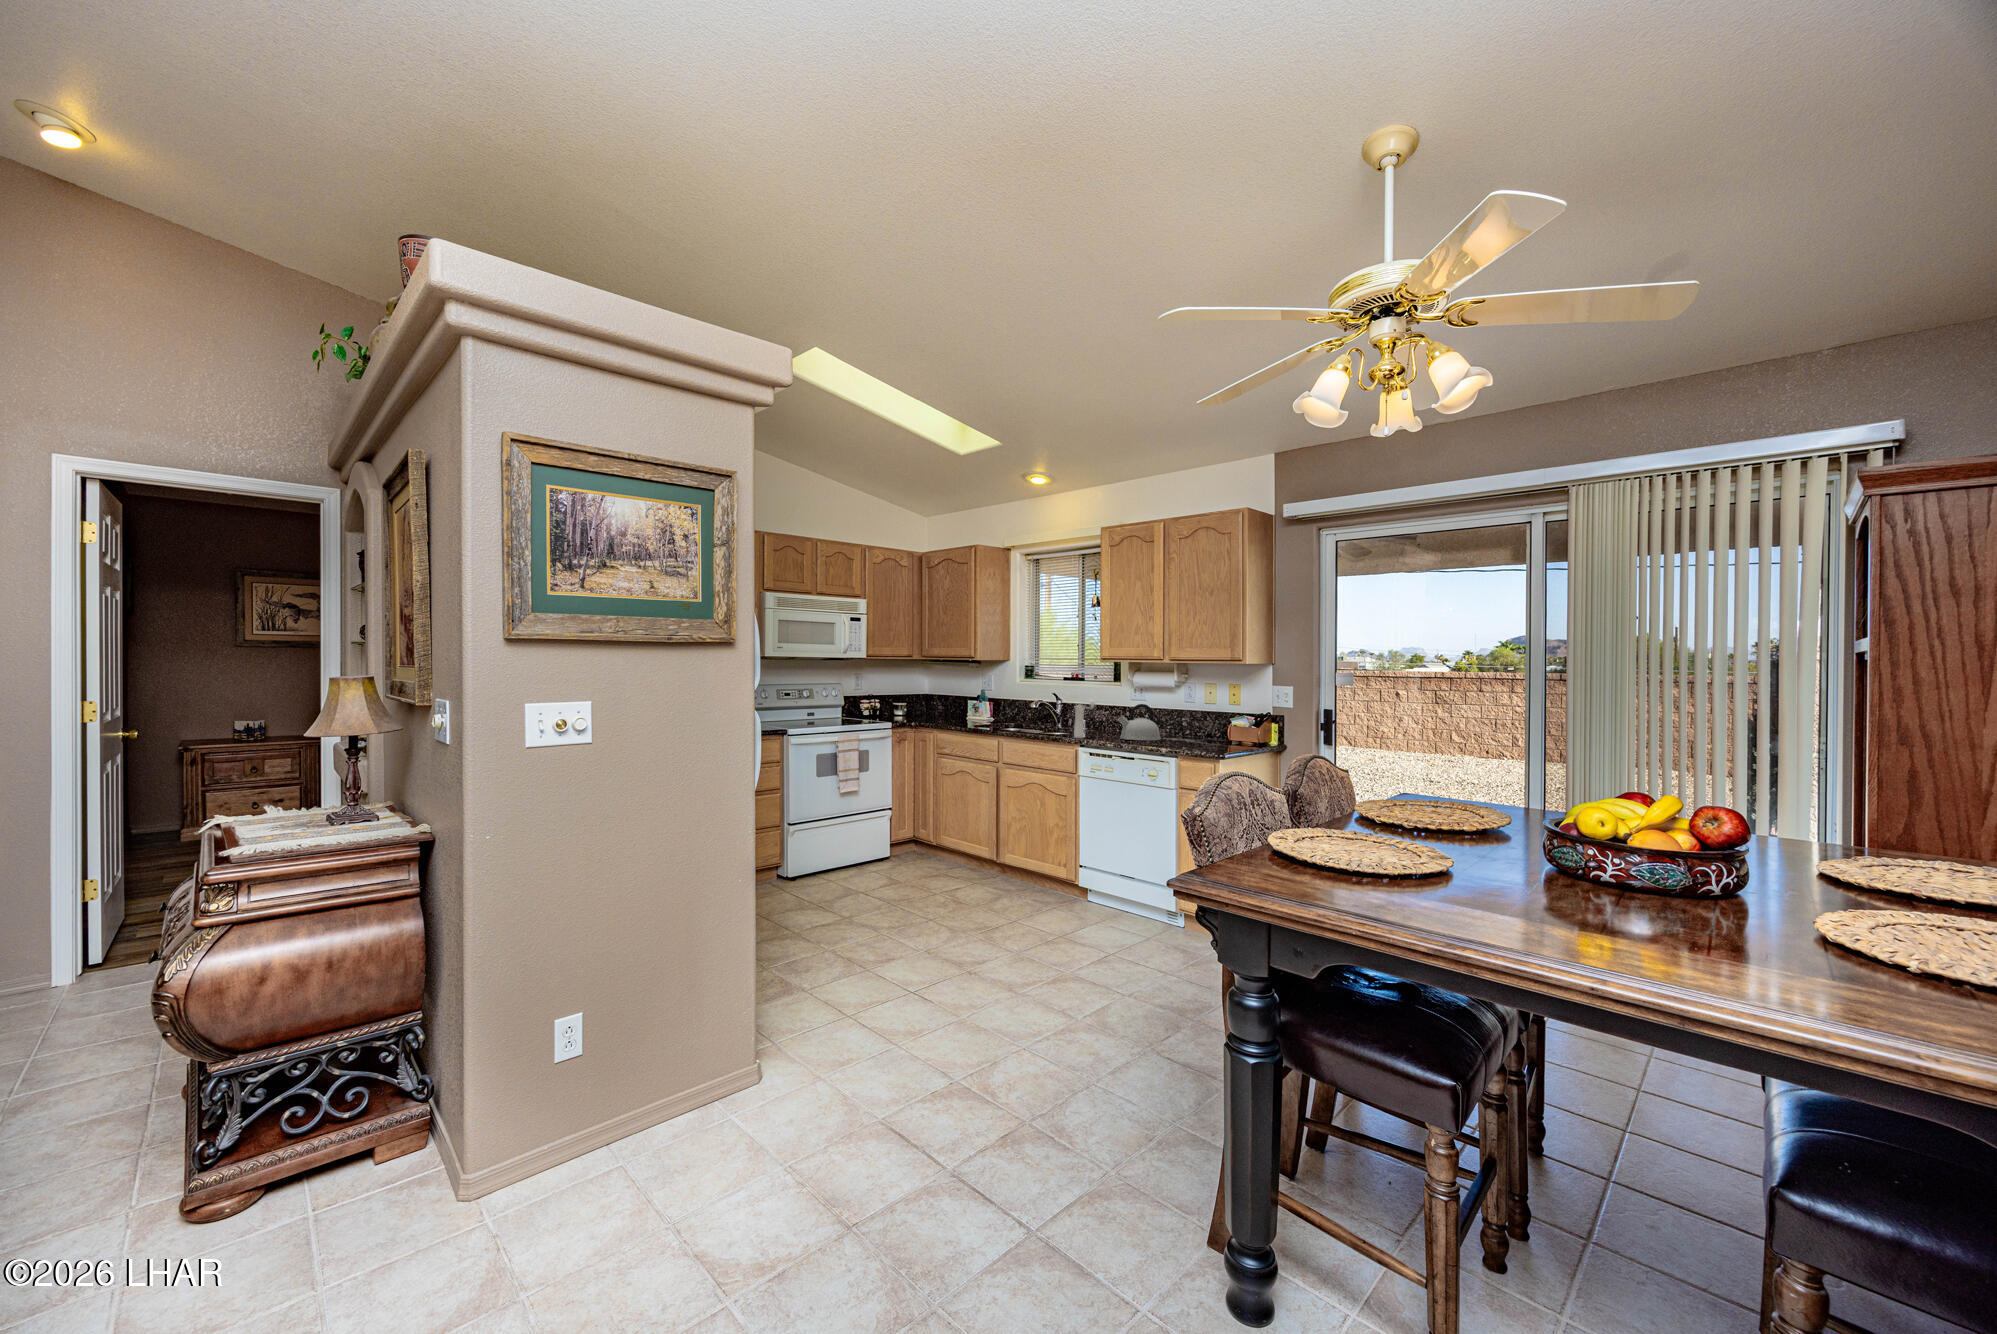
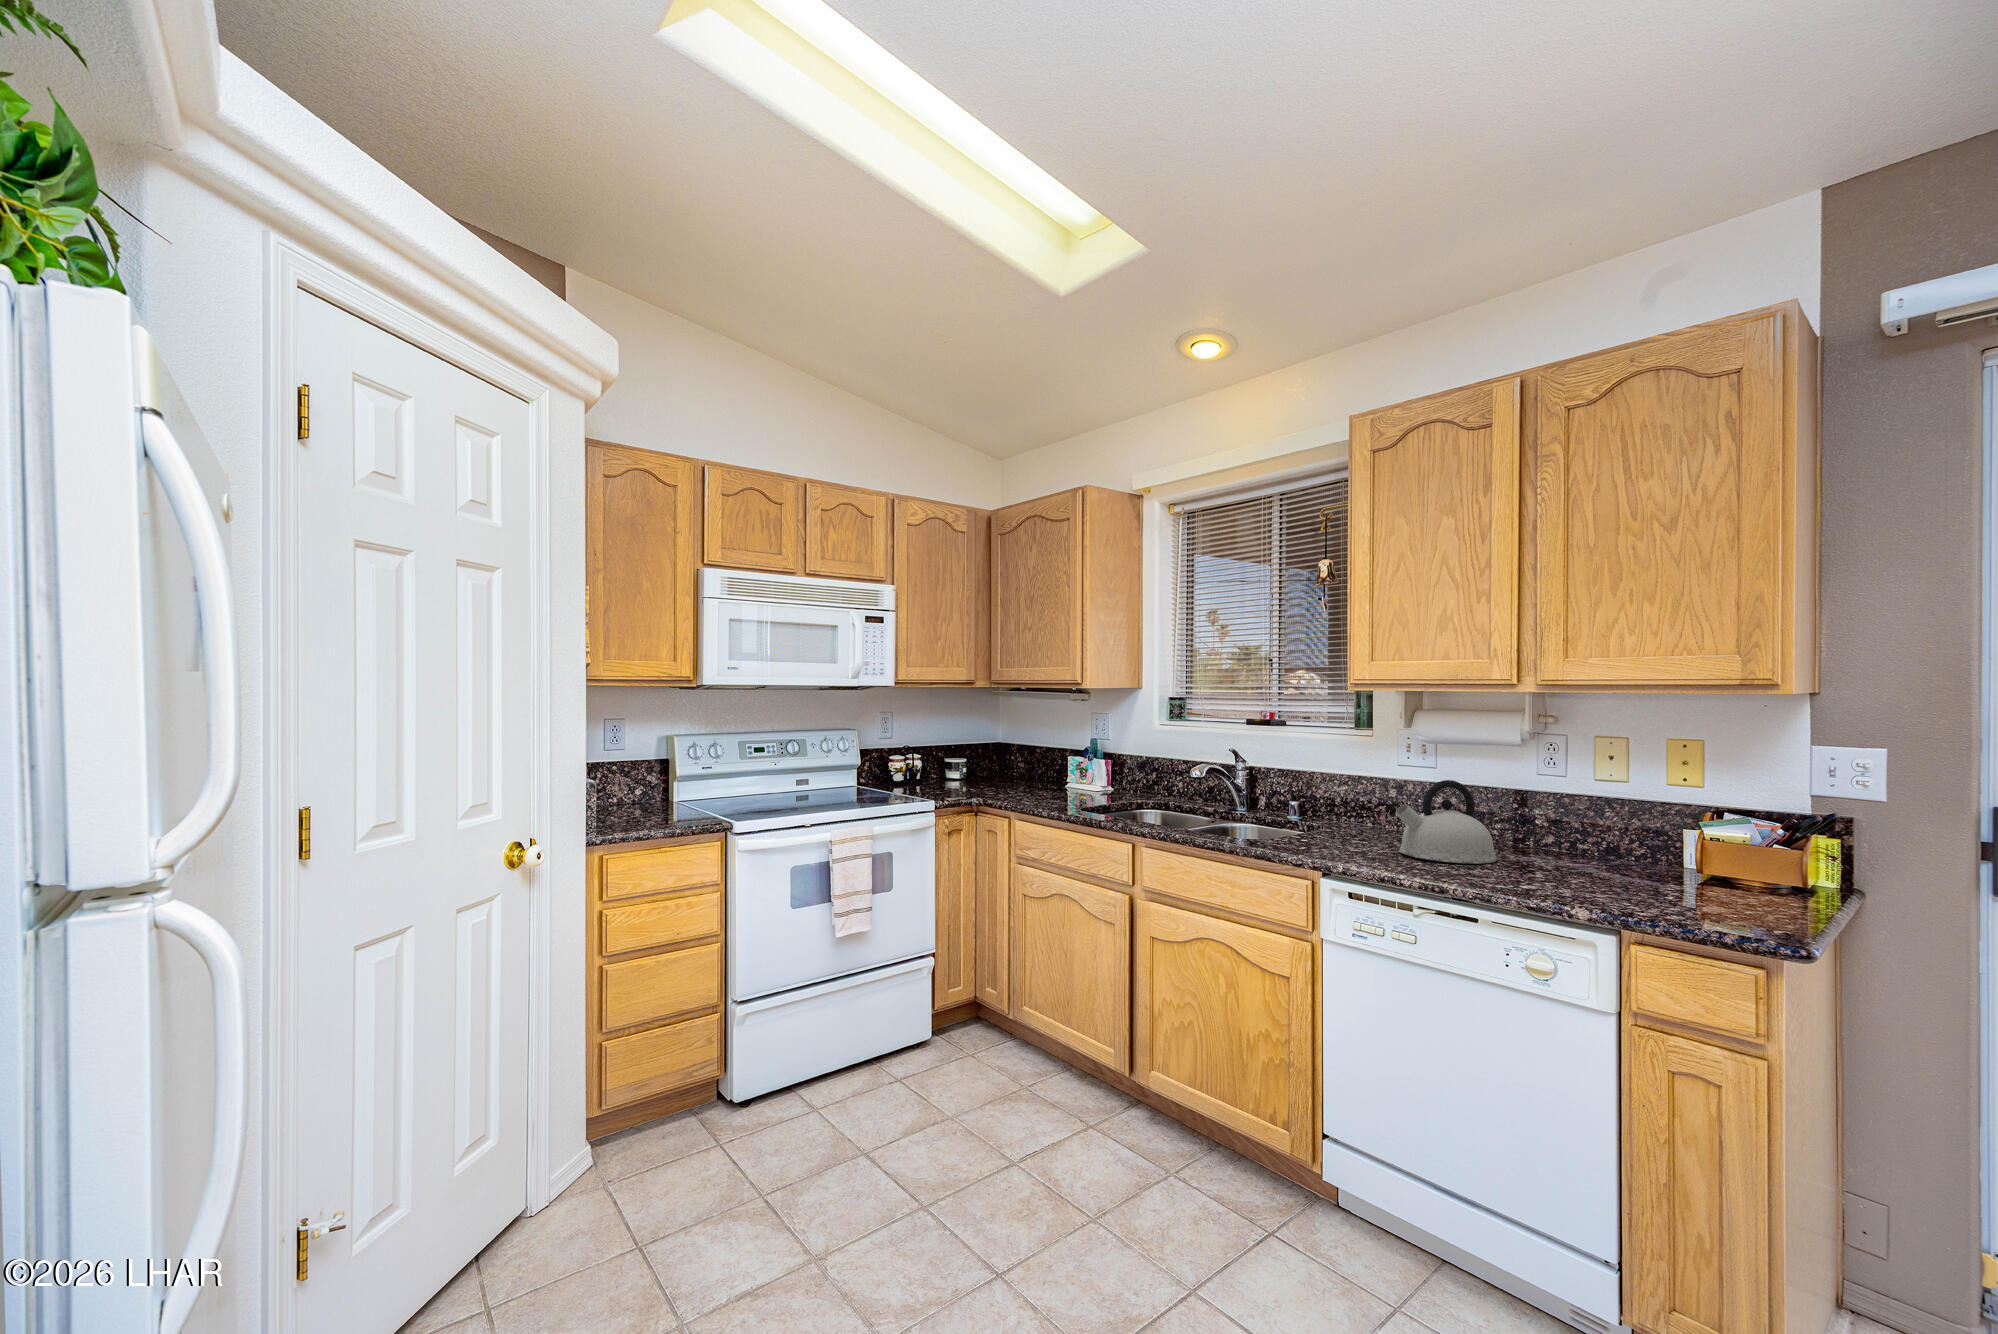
pepper mill: present [1074,699,1096,738] -> none [1295,767,1338,850]

